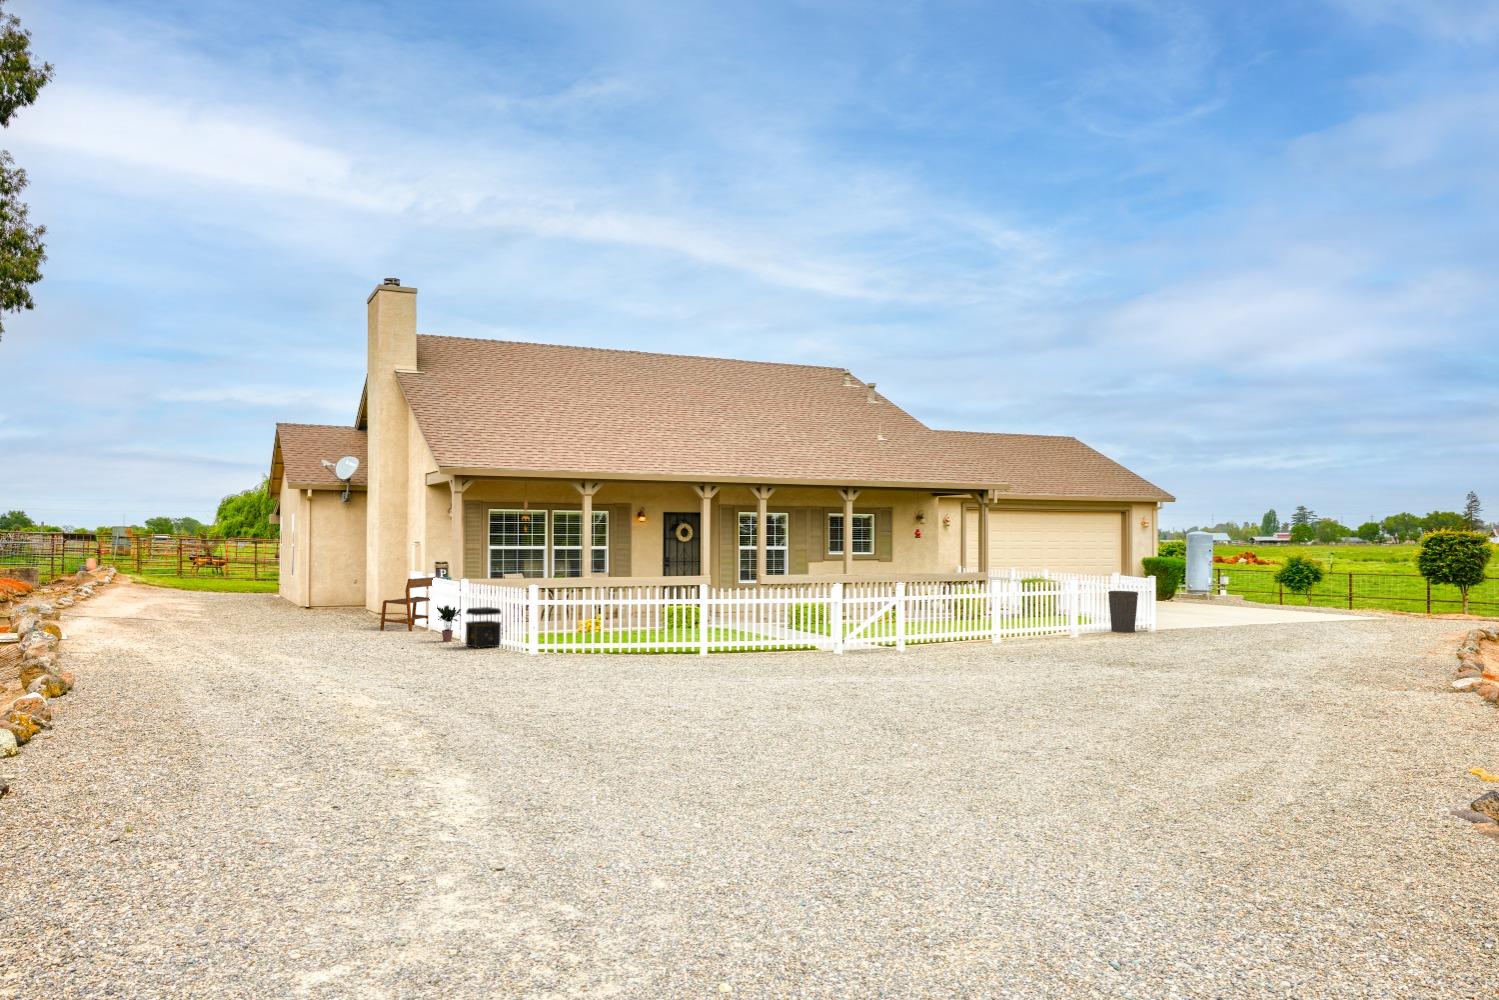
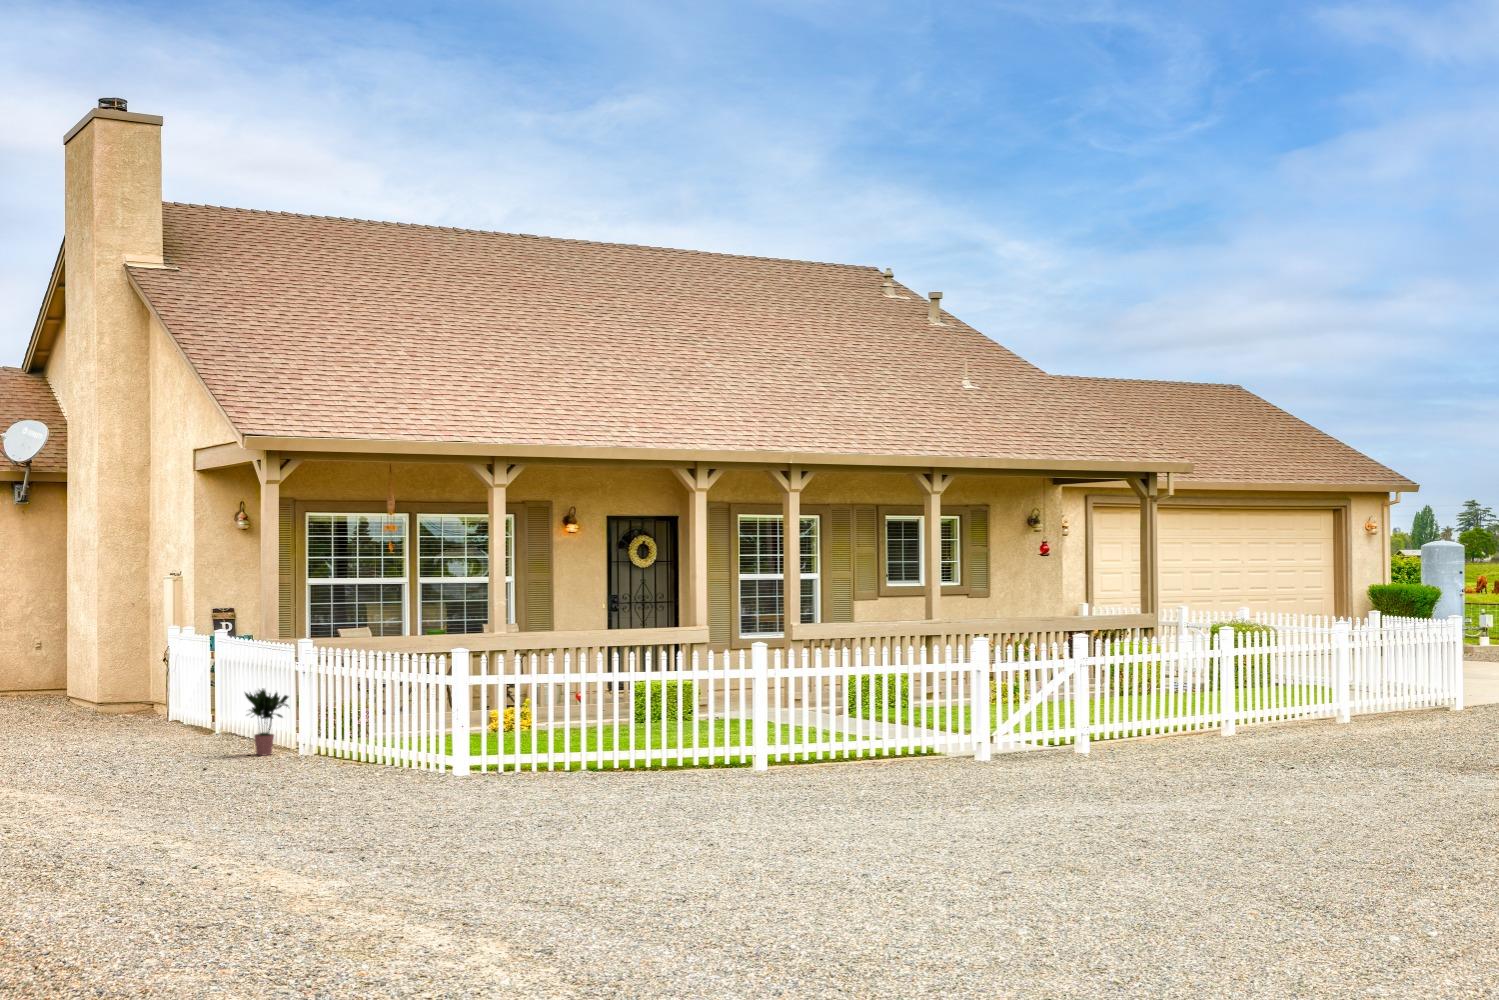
bench: present [380,576,438,631] -> none [124,635,228,736]
trash can: present [1108,591,1138,632] -> none [1391,642,1443,713]
toolbox: present [466,607,501,648] -> none [305,691,372,767]

